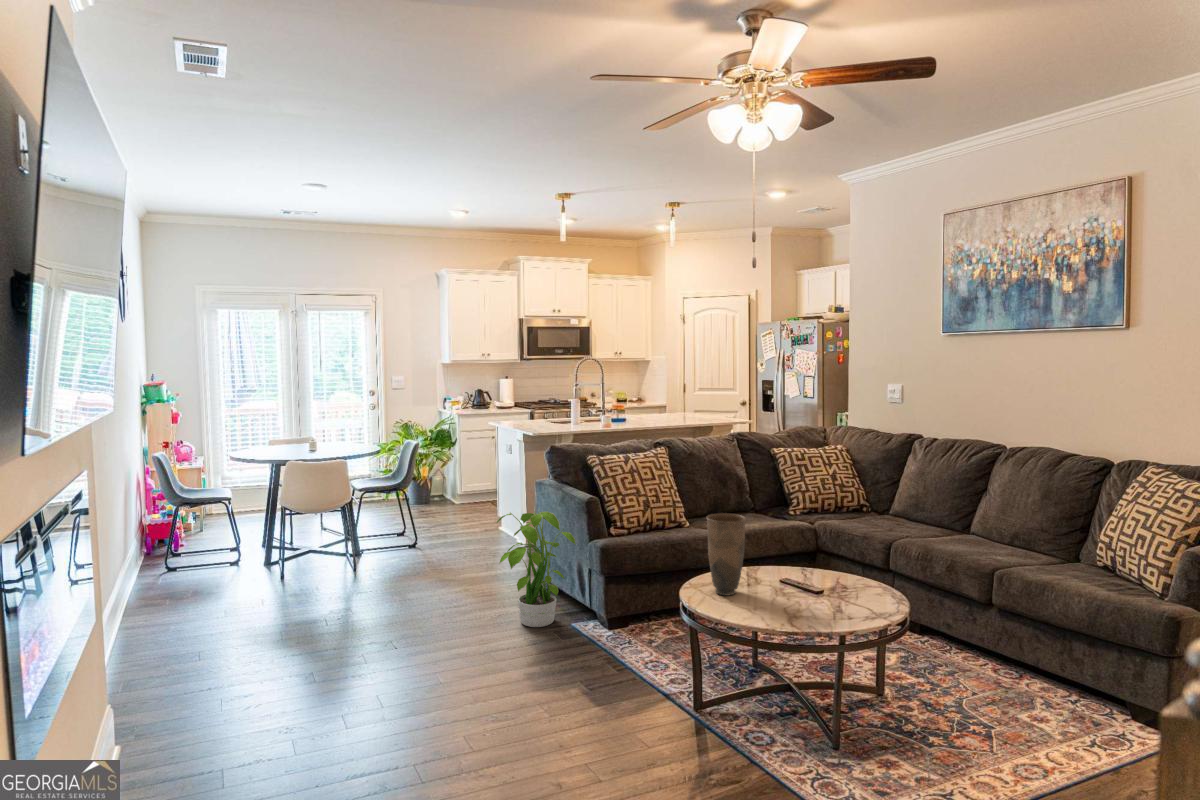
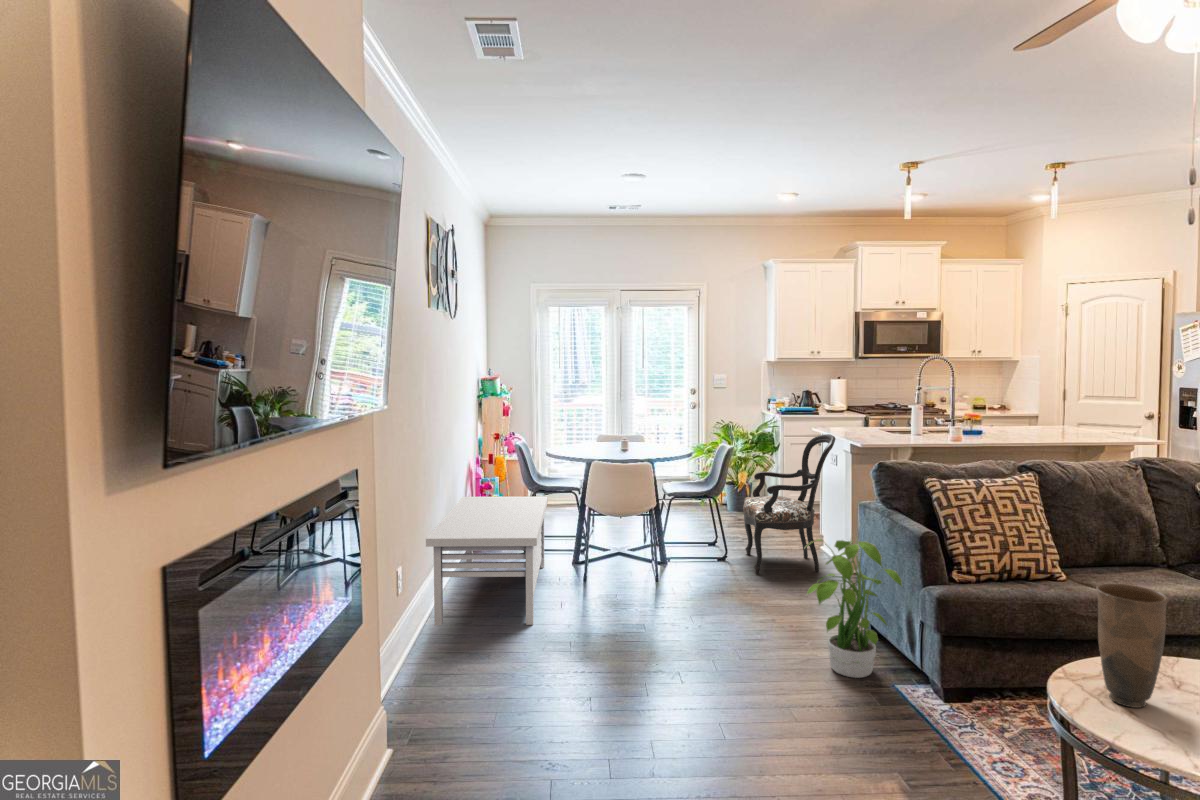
armchair: none [431,426,512,558] -> present [743,434,835,574]
storage bench: none [80,505,224,658] -> present [426,496,548,626]

